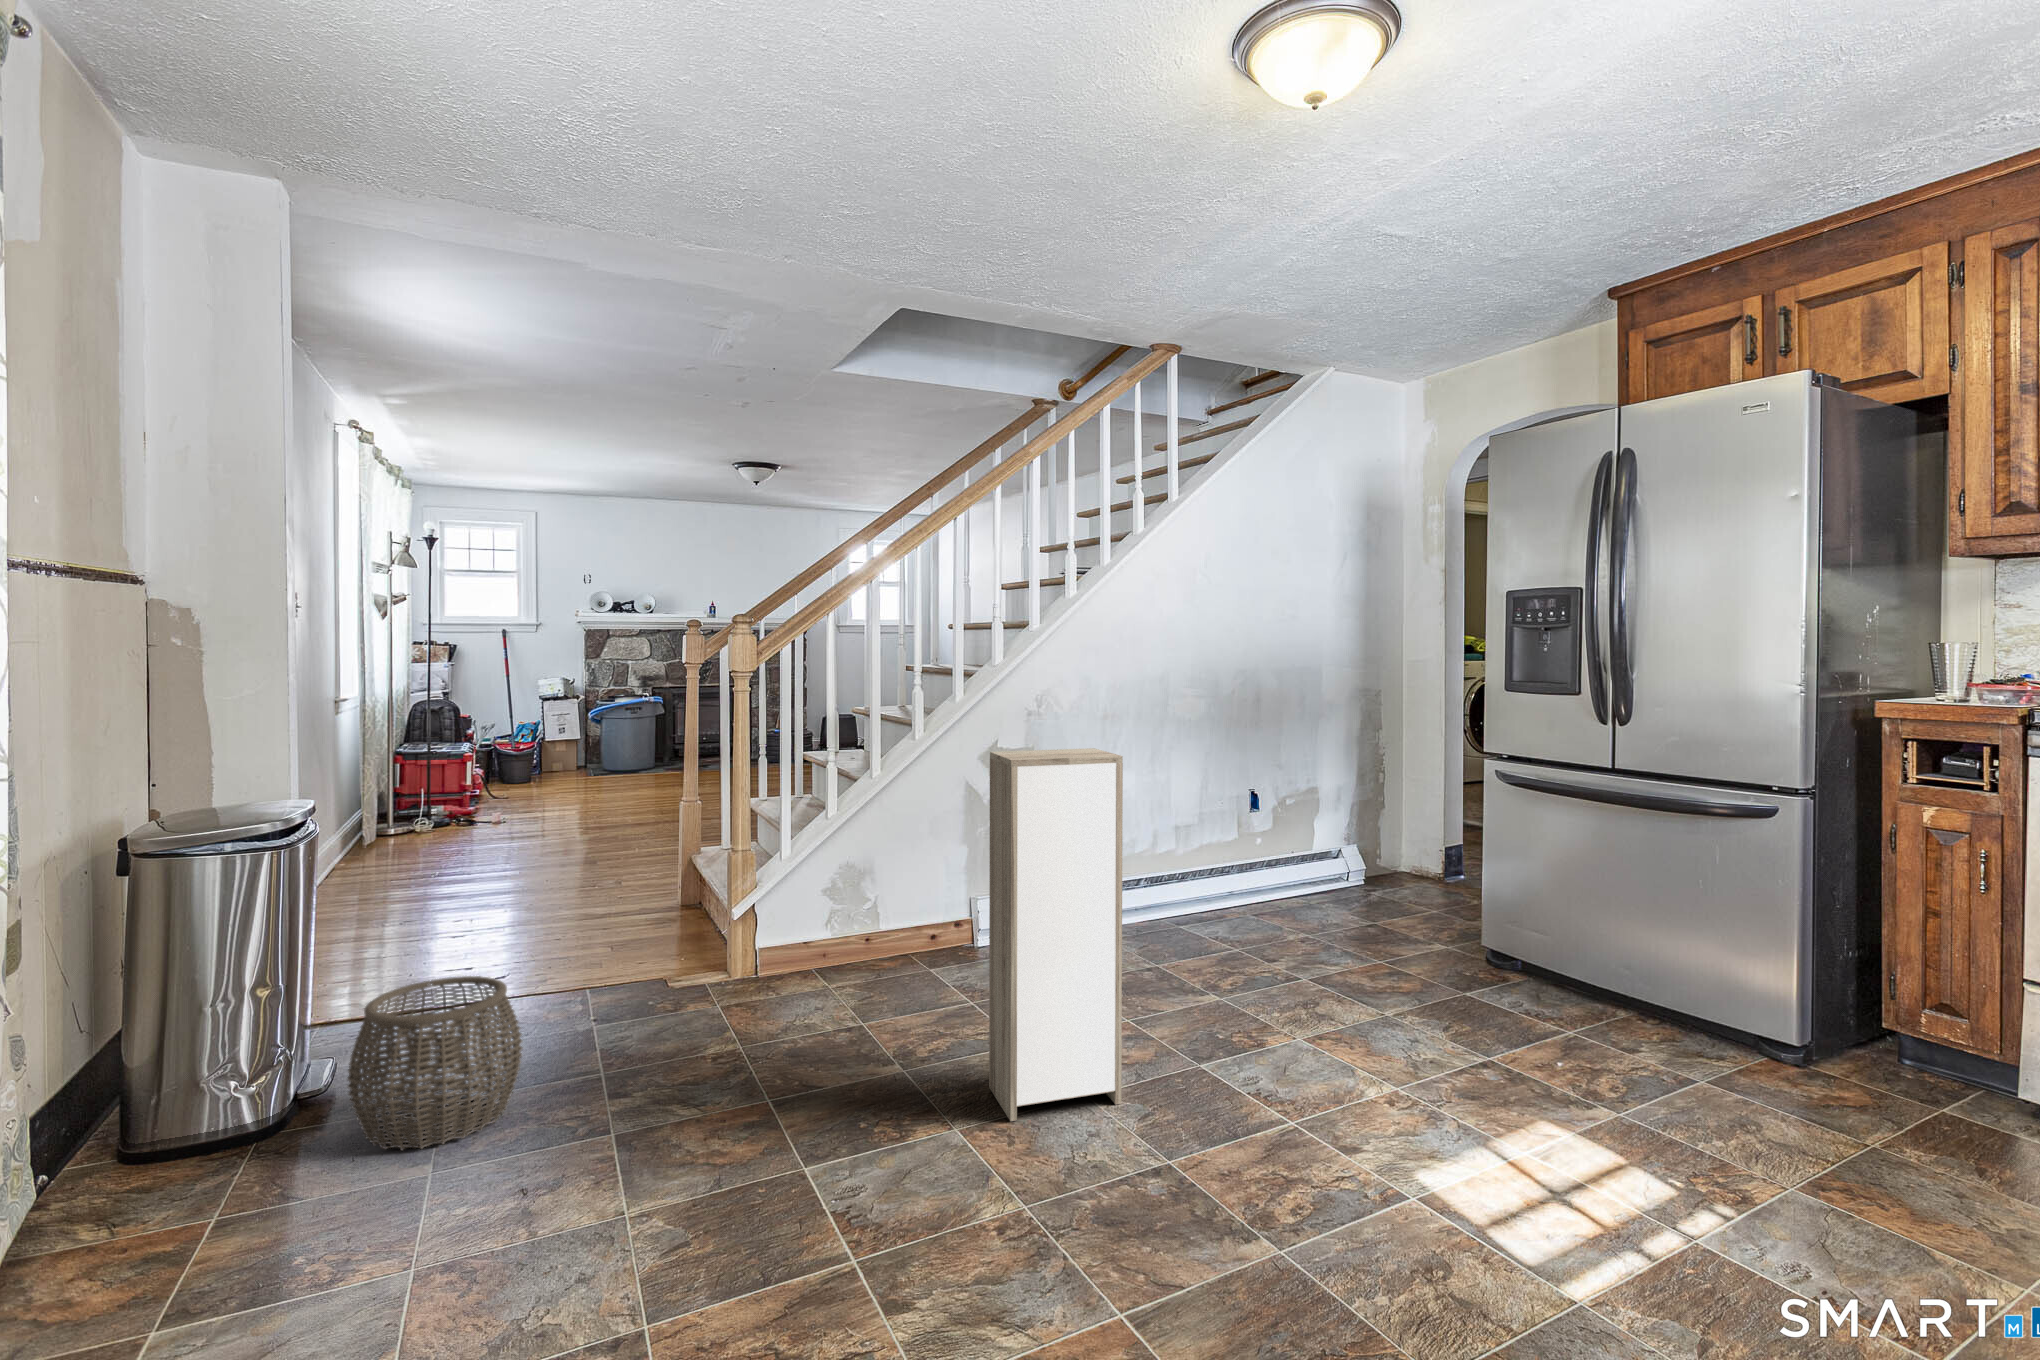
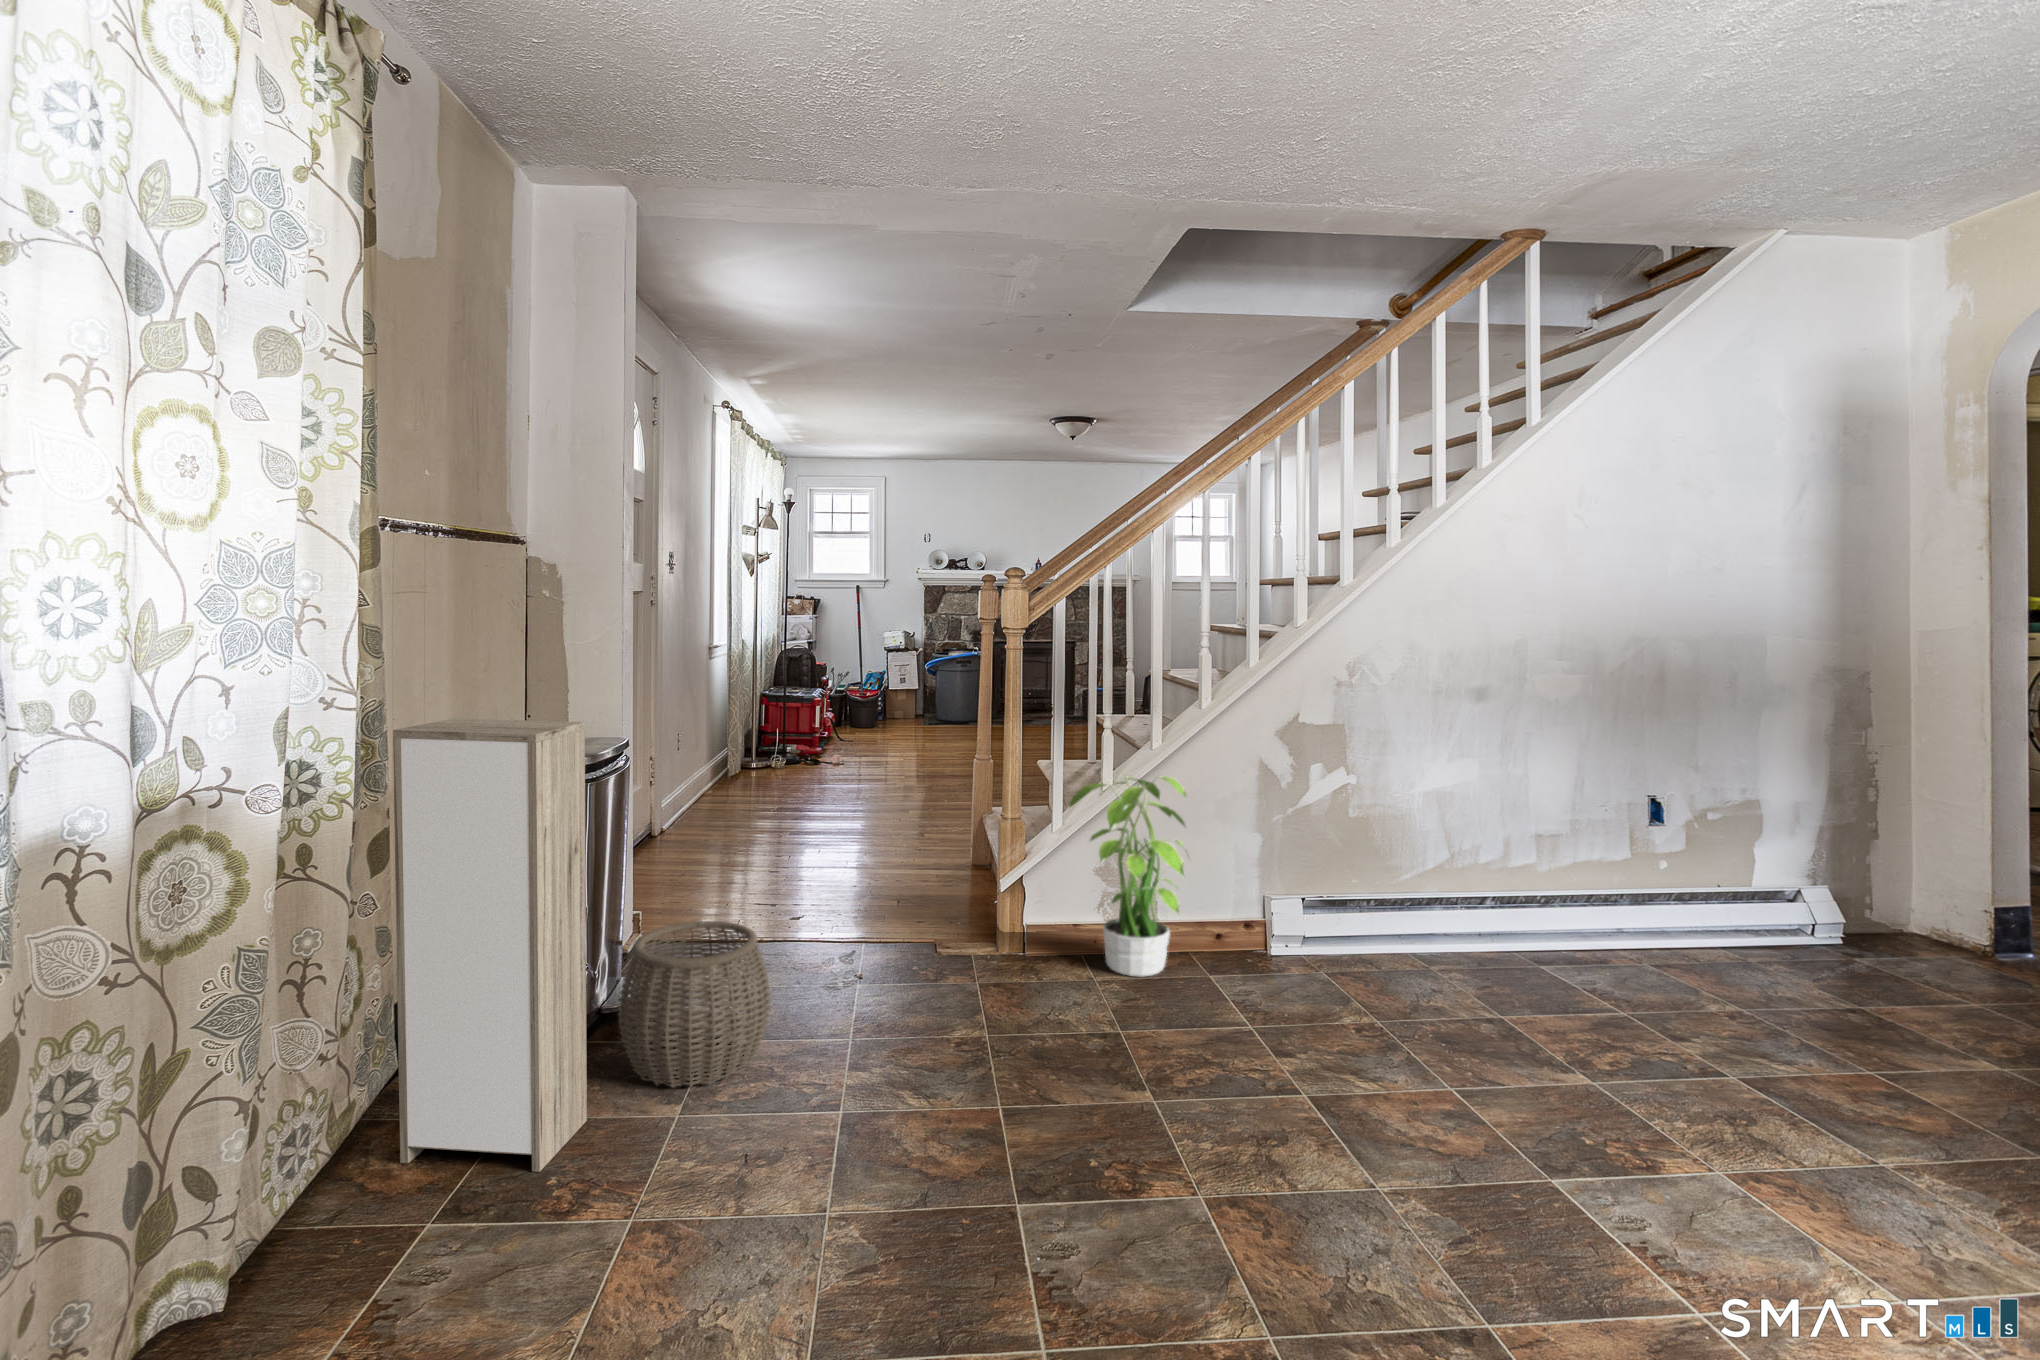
storage cabinet: present [989,748,1123,1121] -> present [393,718,587,1172]
potted plant: none [795,794,911,980] -> present [1067,776,1187,977]

